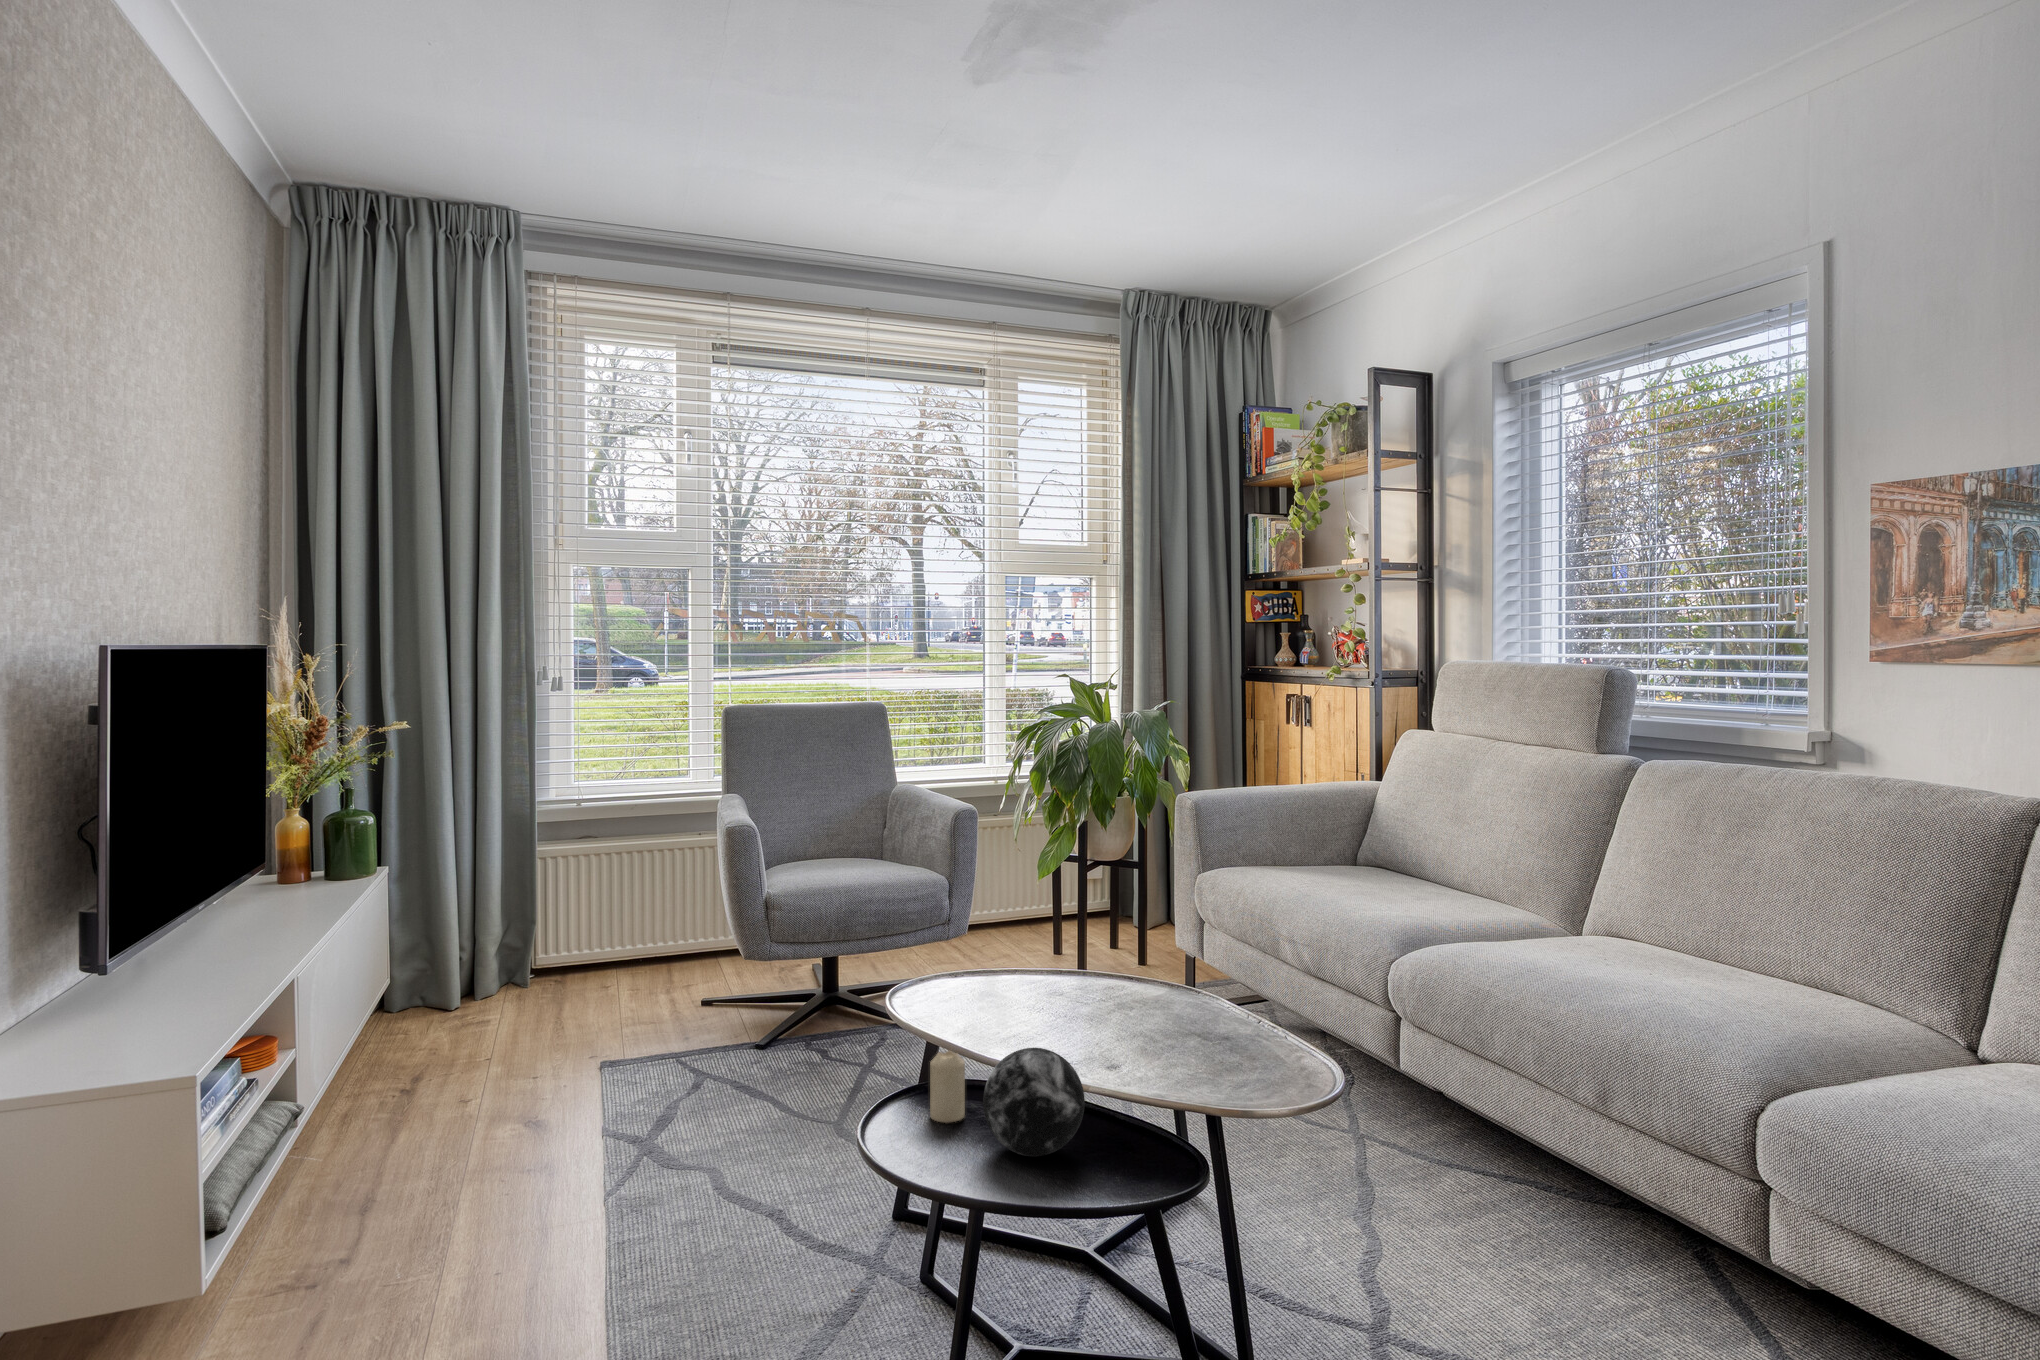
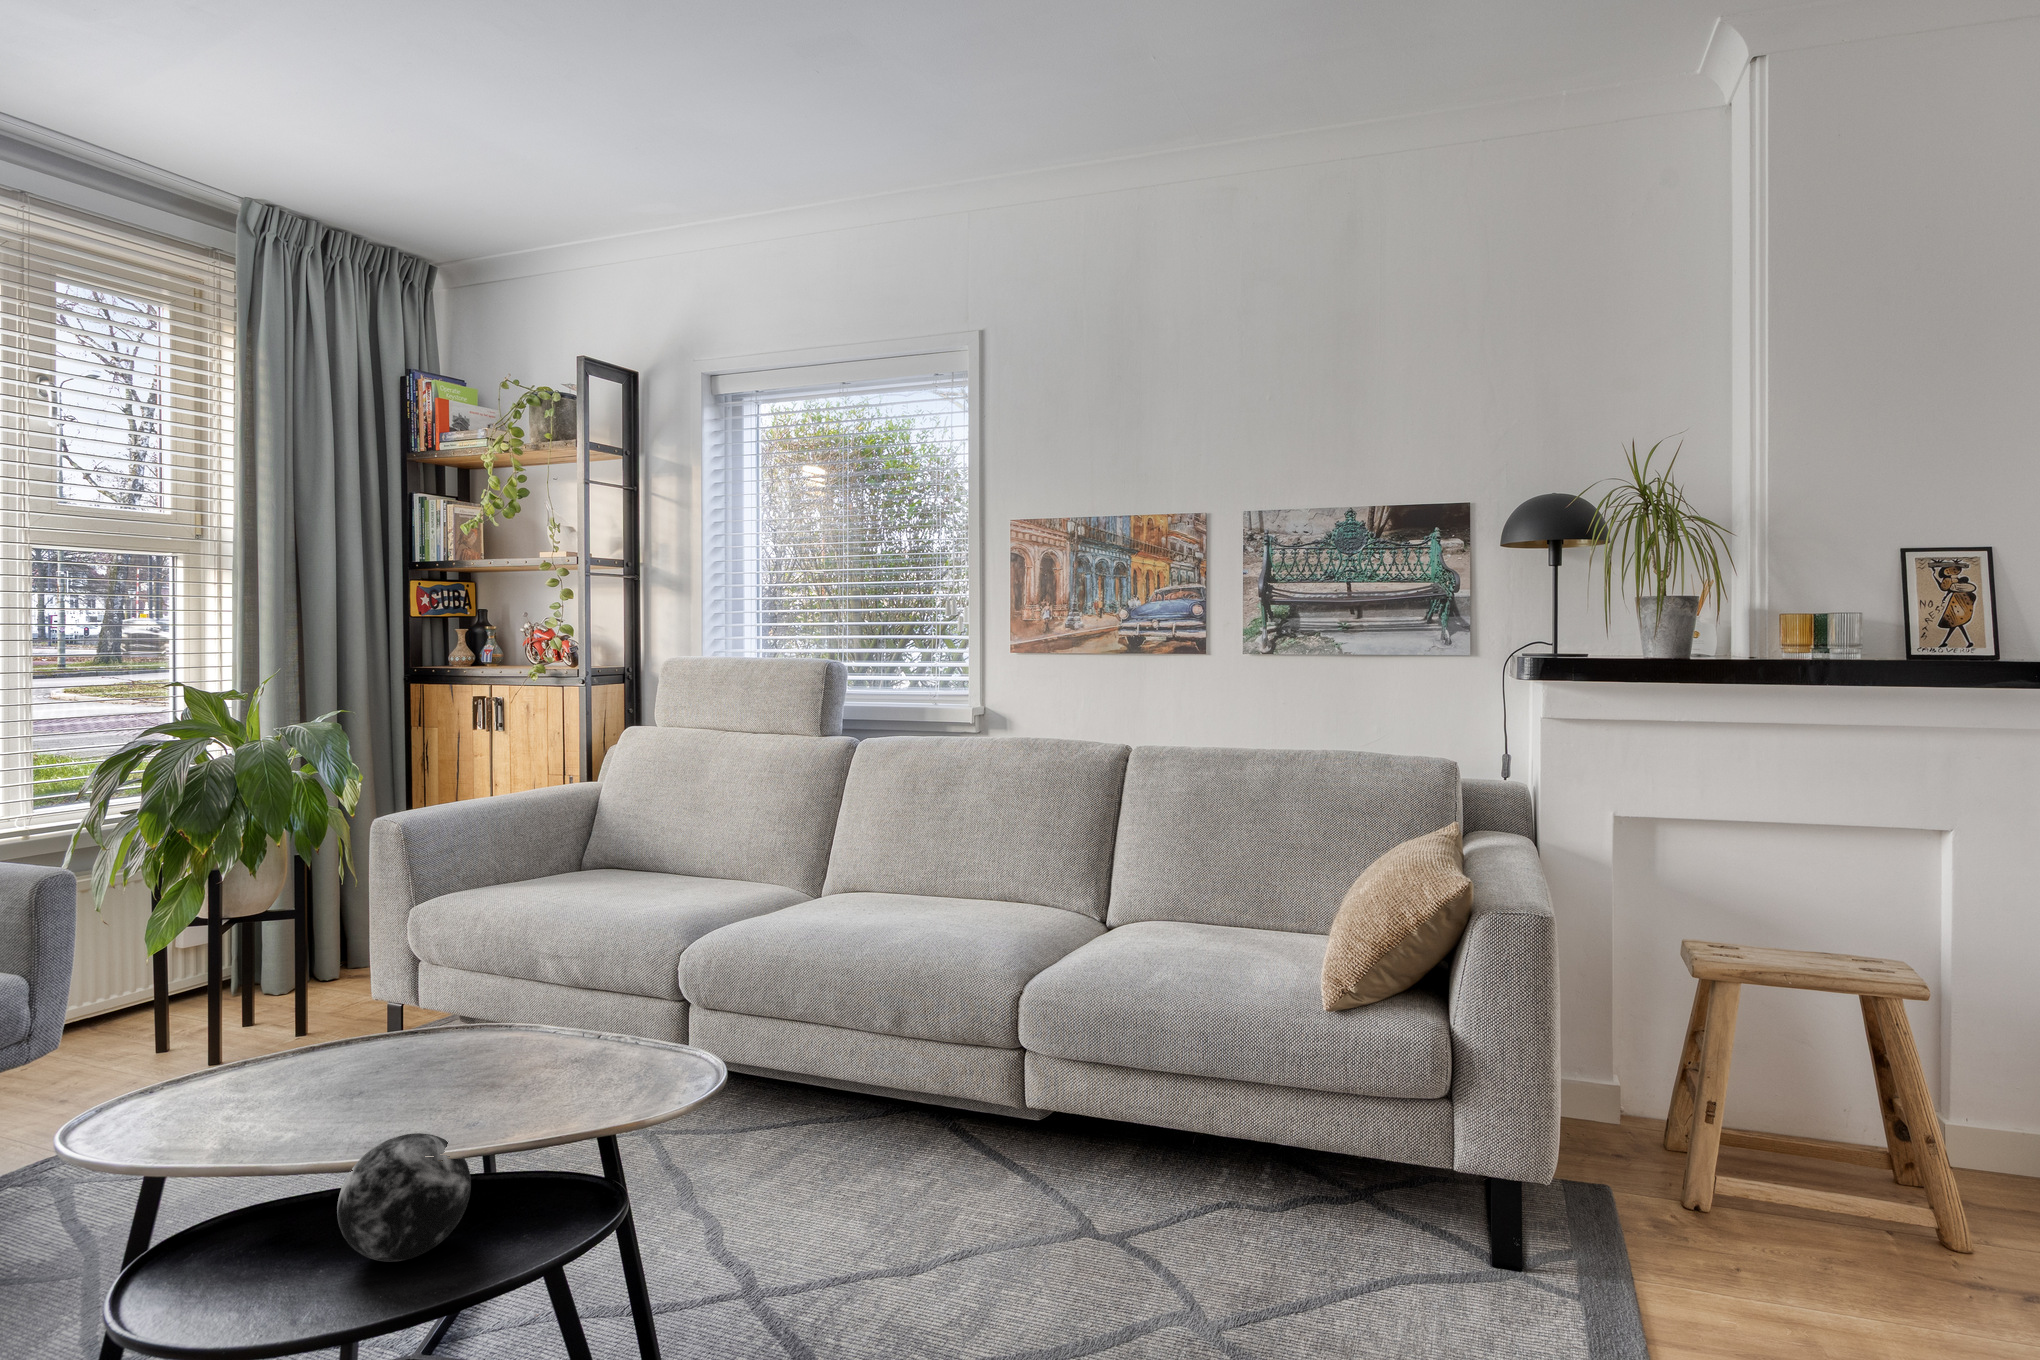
candle: present [930,1051,965,1123] -> none [231,1174,284,1266]

